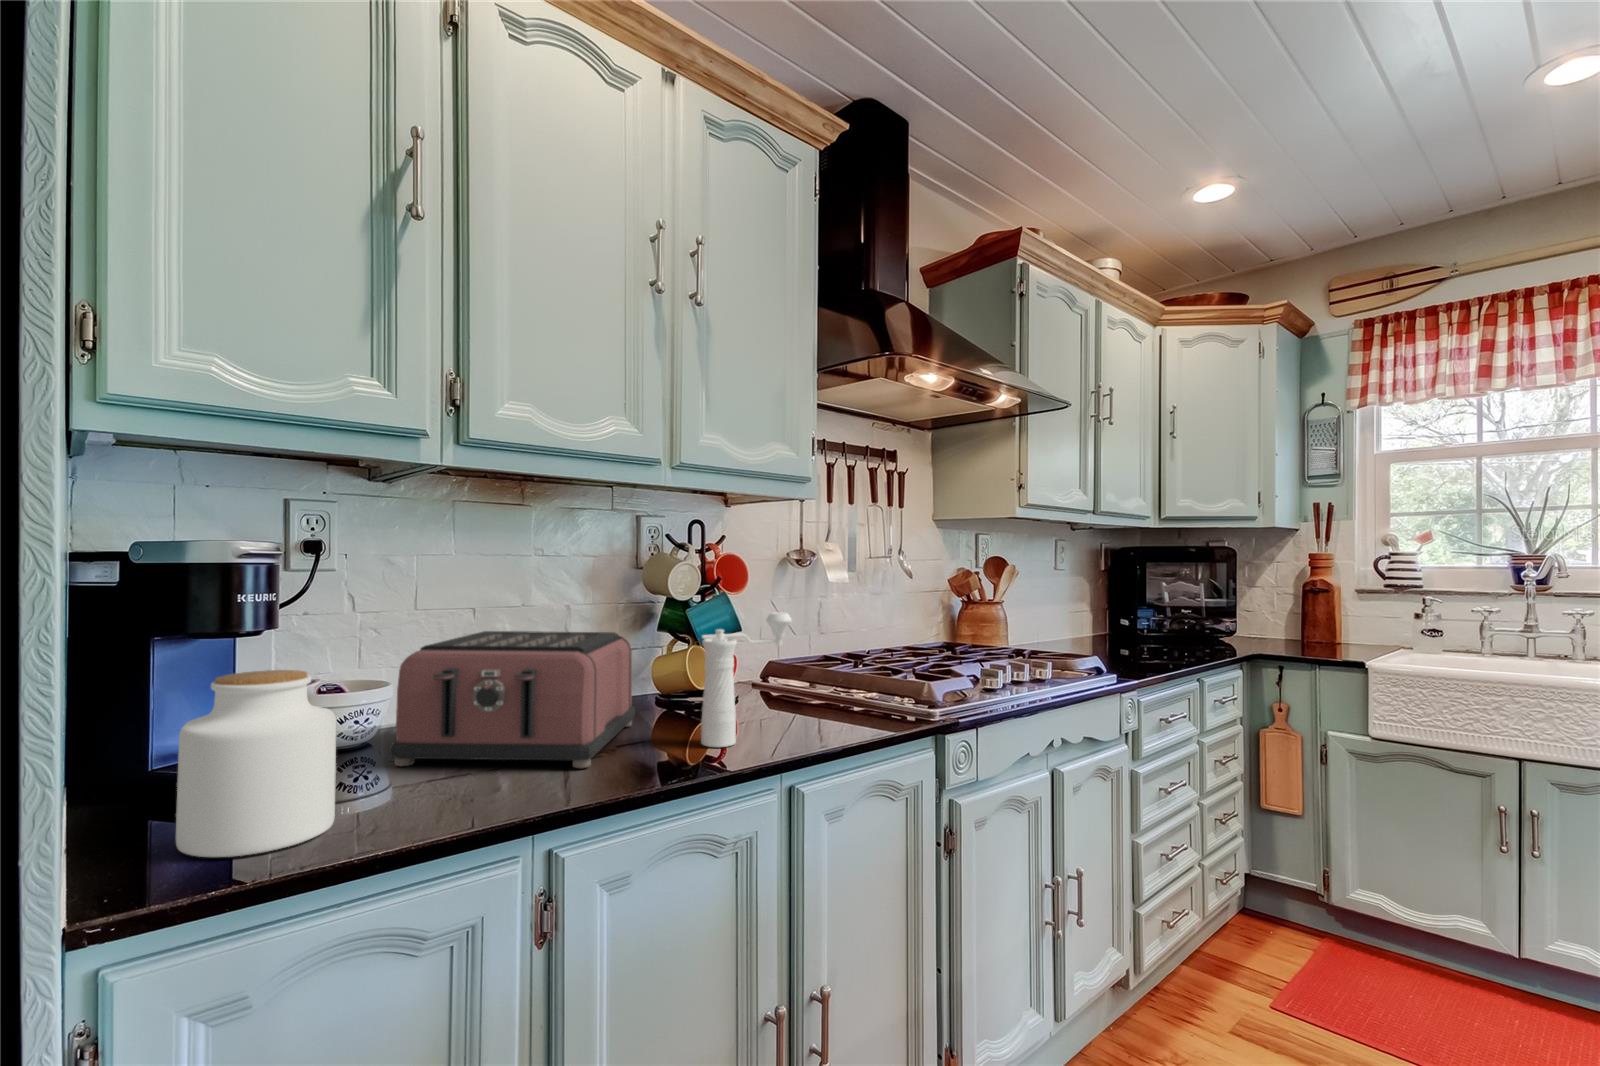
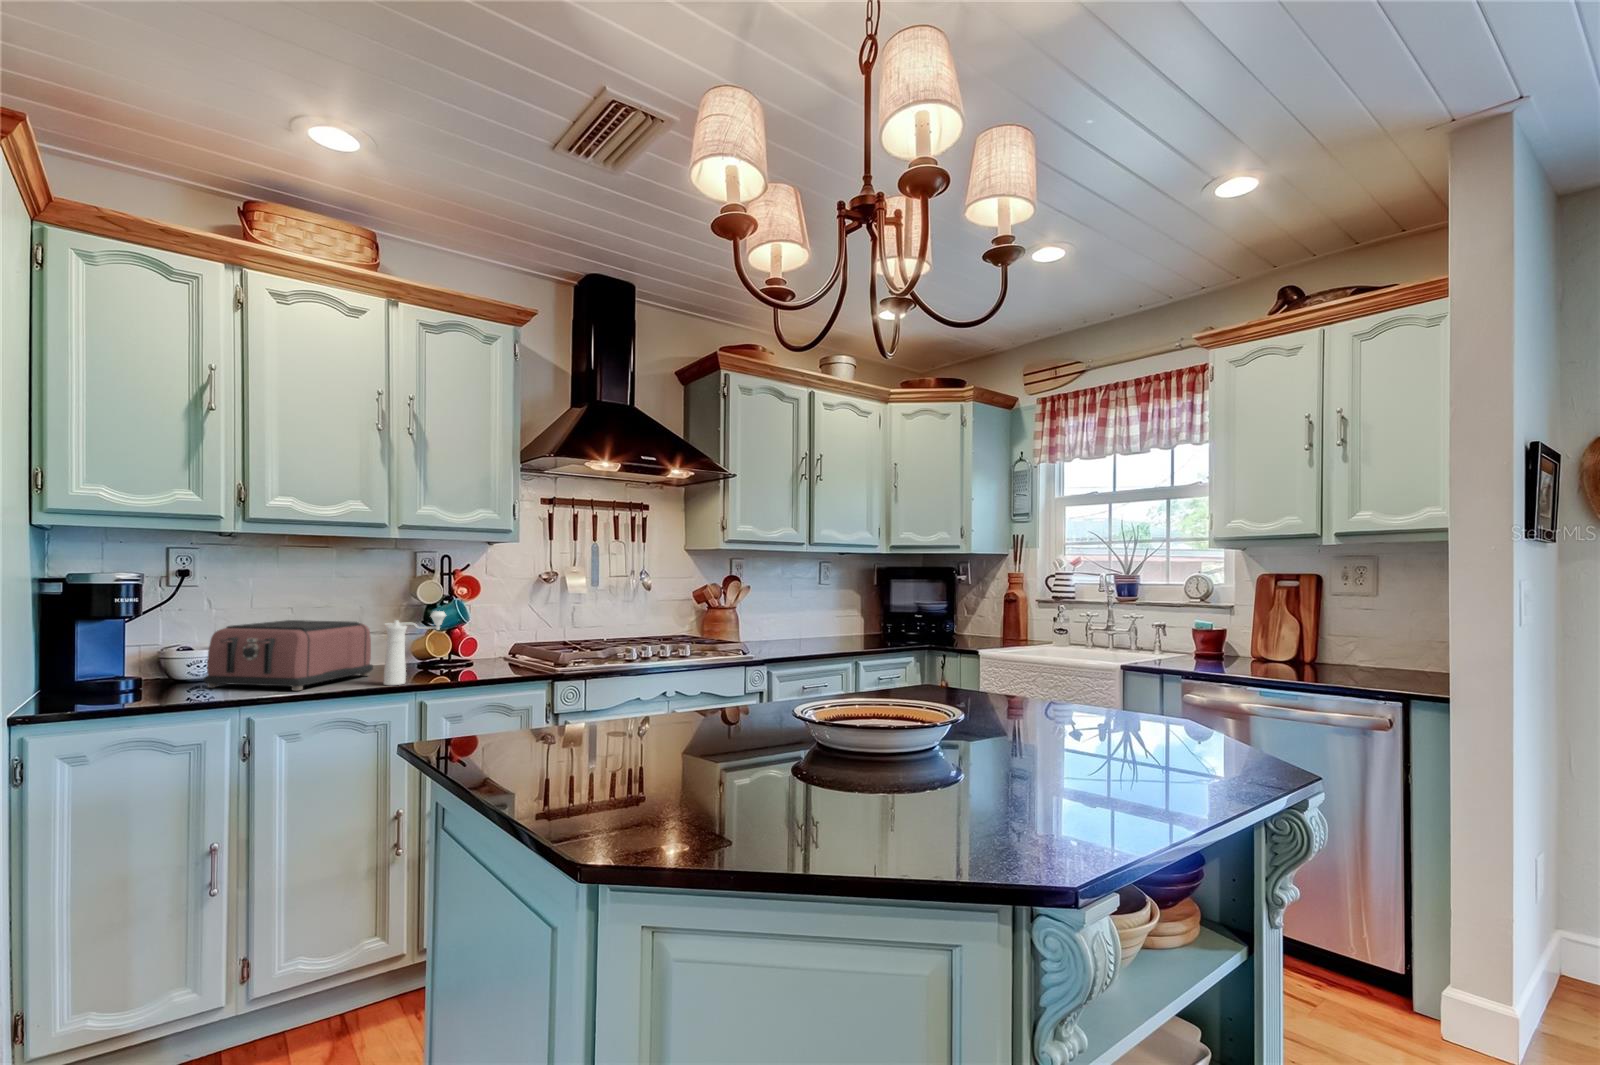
jar: present [176,670,336,857] -> none [62,633,143,711]

